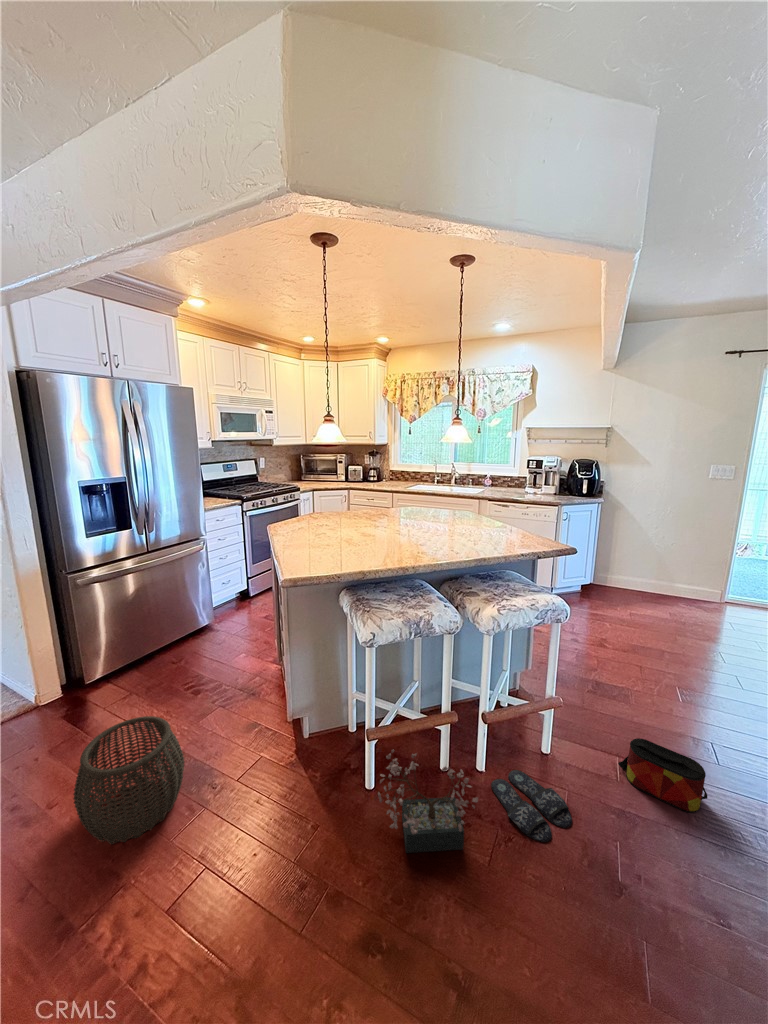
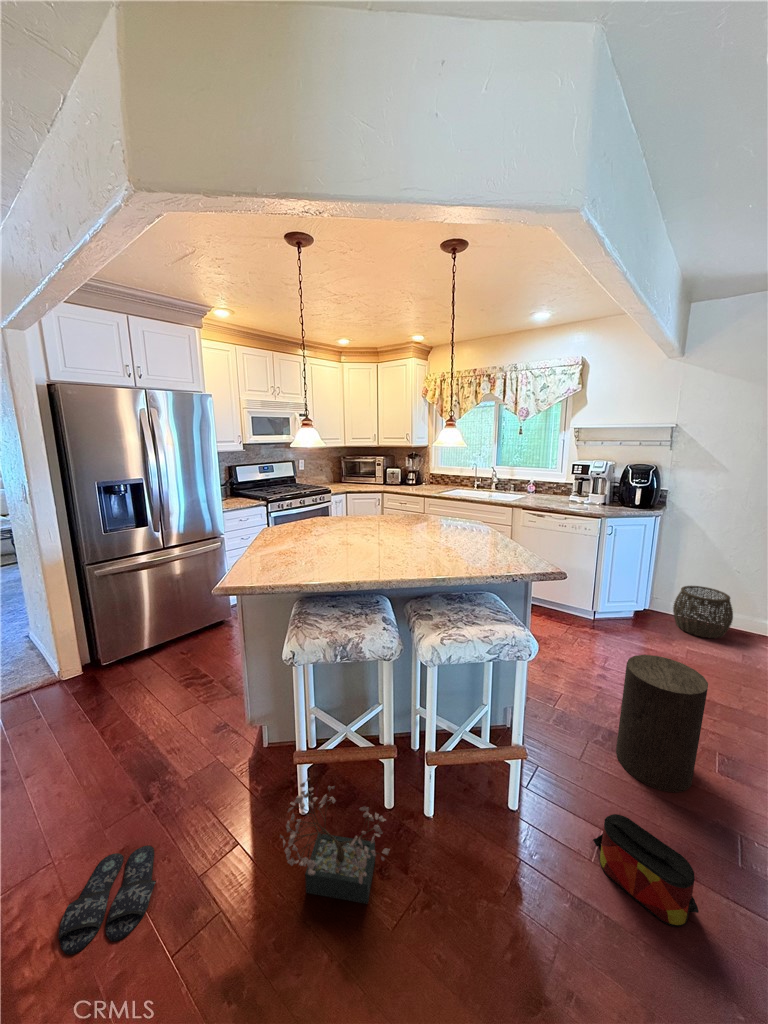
stool: none [608,613,681,720] -> present [616,655,708,792]
woven basket: present [73,716,185,844] -> present [673,586,733,638]
slippers: present [491,770,572,842] -> present [58,845,156,955]

